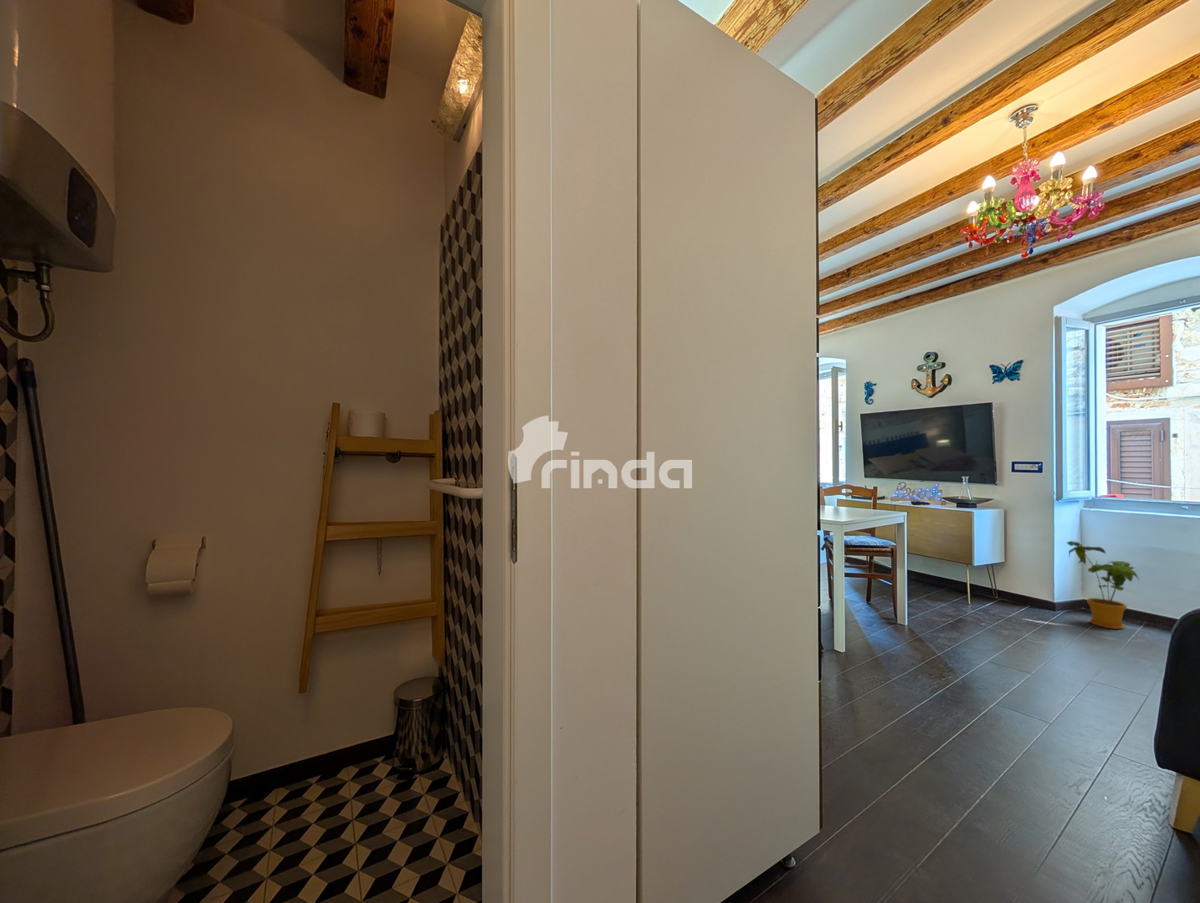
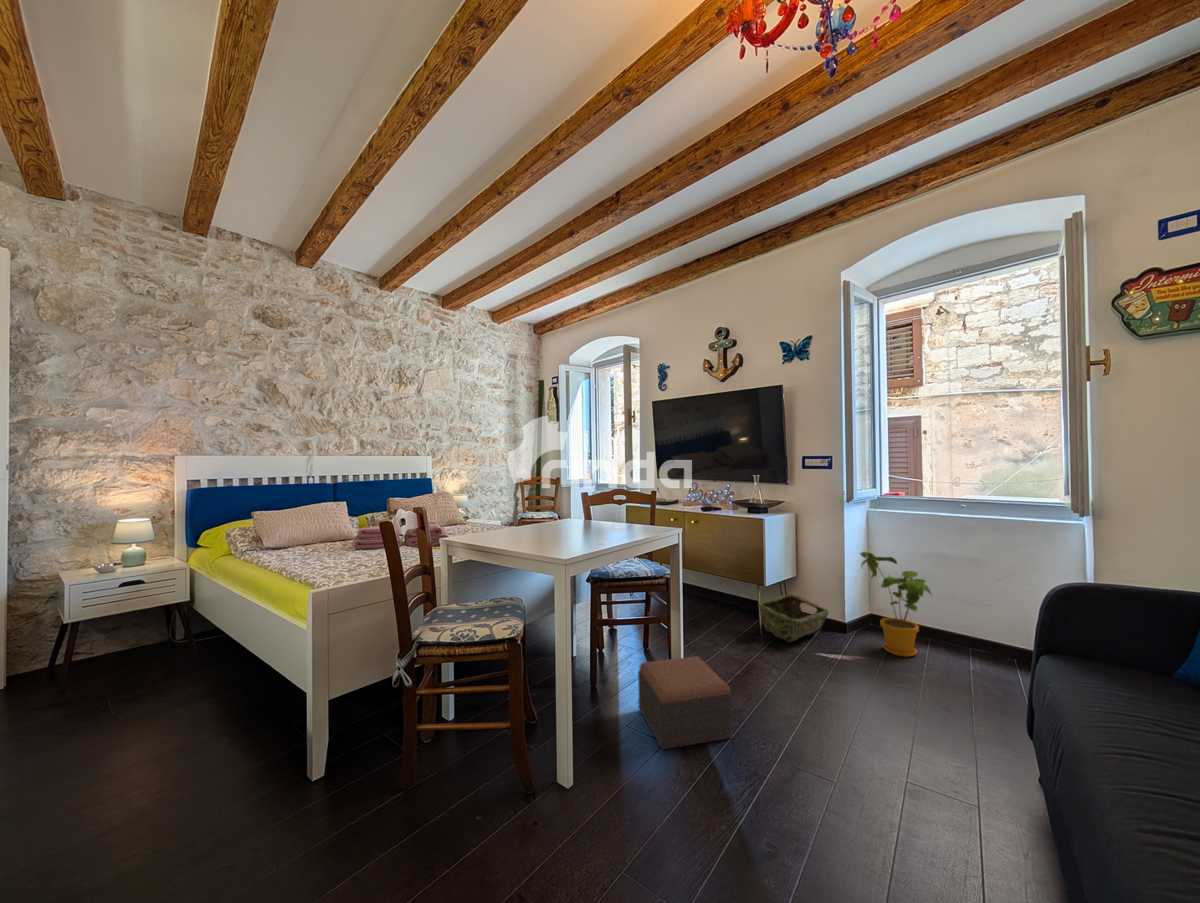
woven basket: none [967,576,1036,611] -> present [758,594,828,642]
footstool: none [874,598,949,648] -> present [638,657,732,750]

